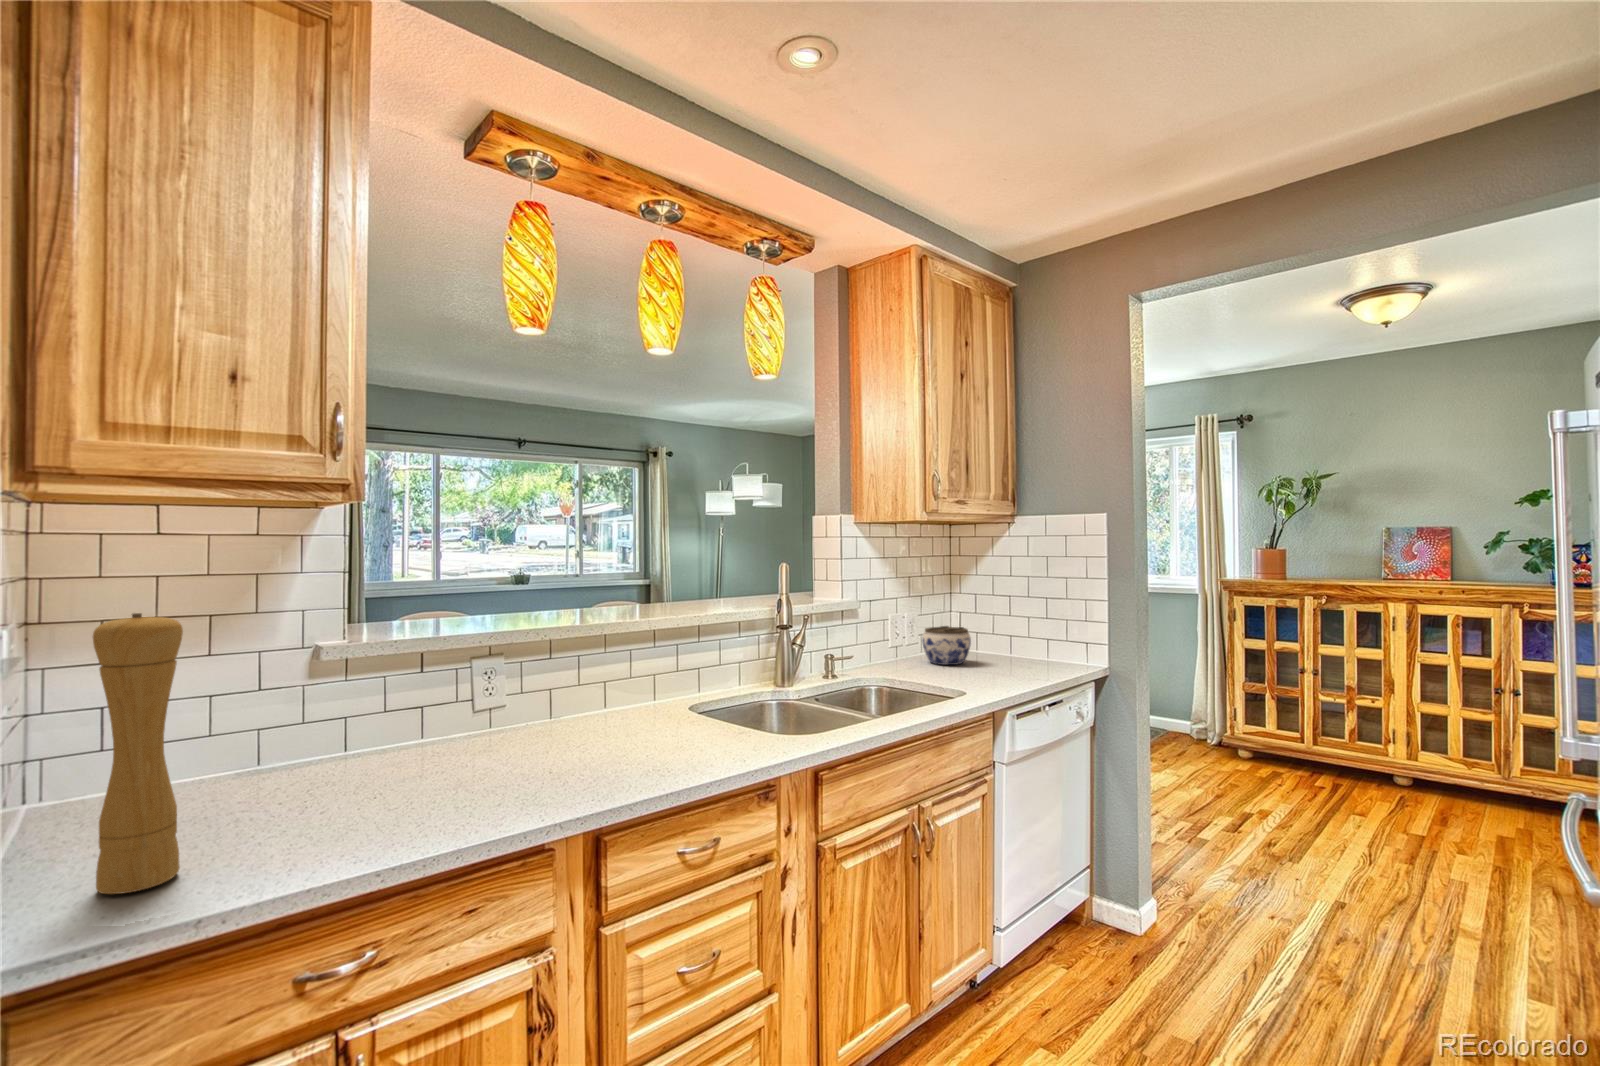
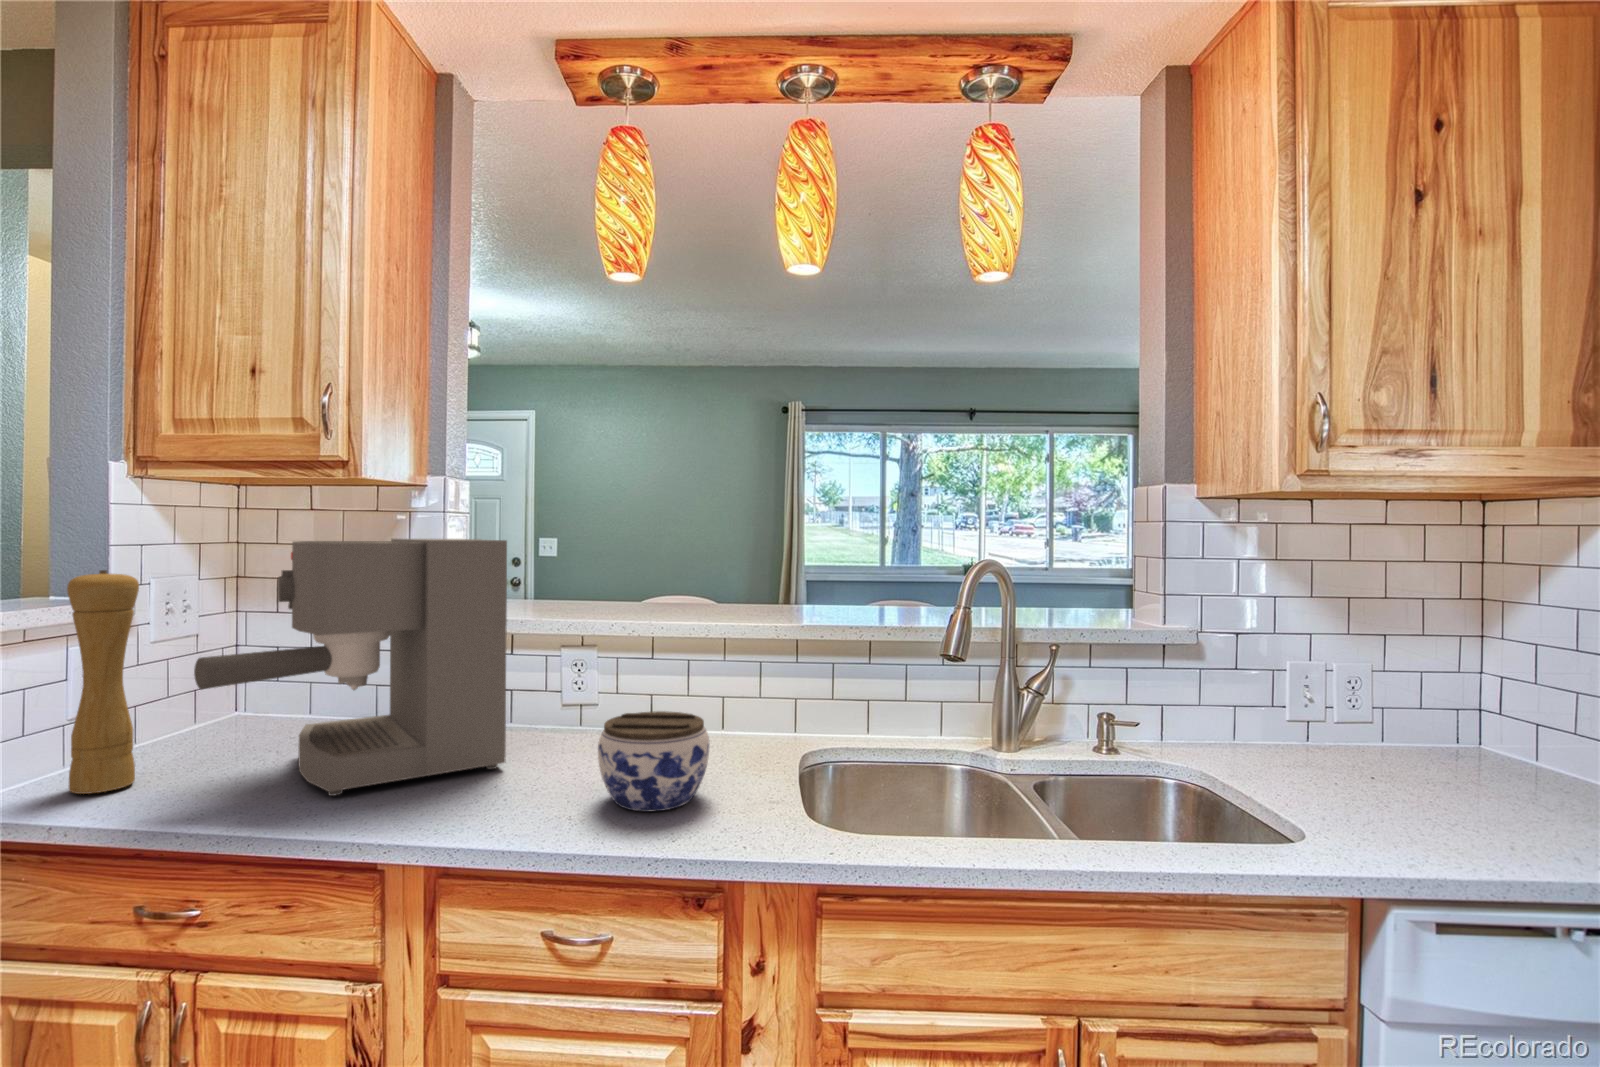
coffee maker: none [287,562,529,811] -> present [194,539,507,796]
jar: present [922,626,971,665] -> present [598,711,710,812]

